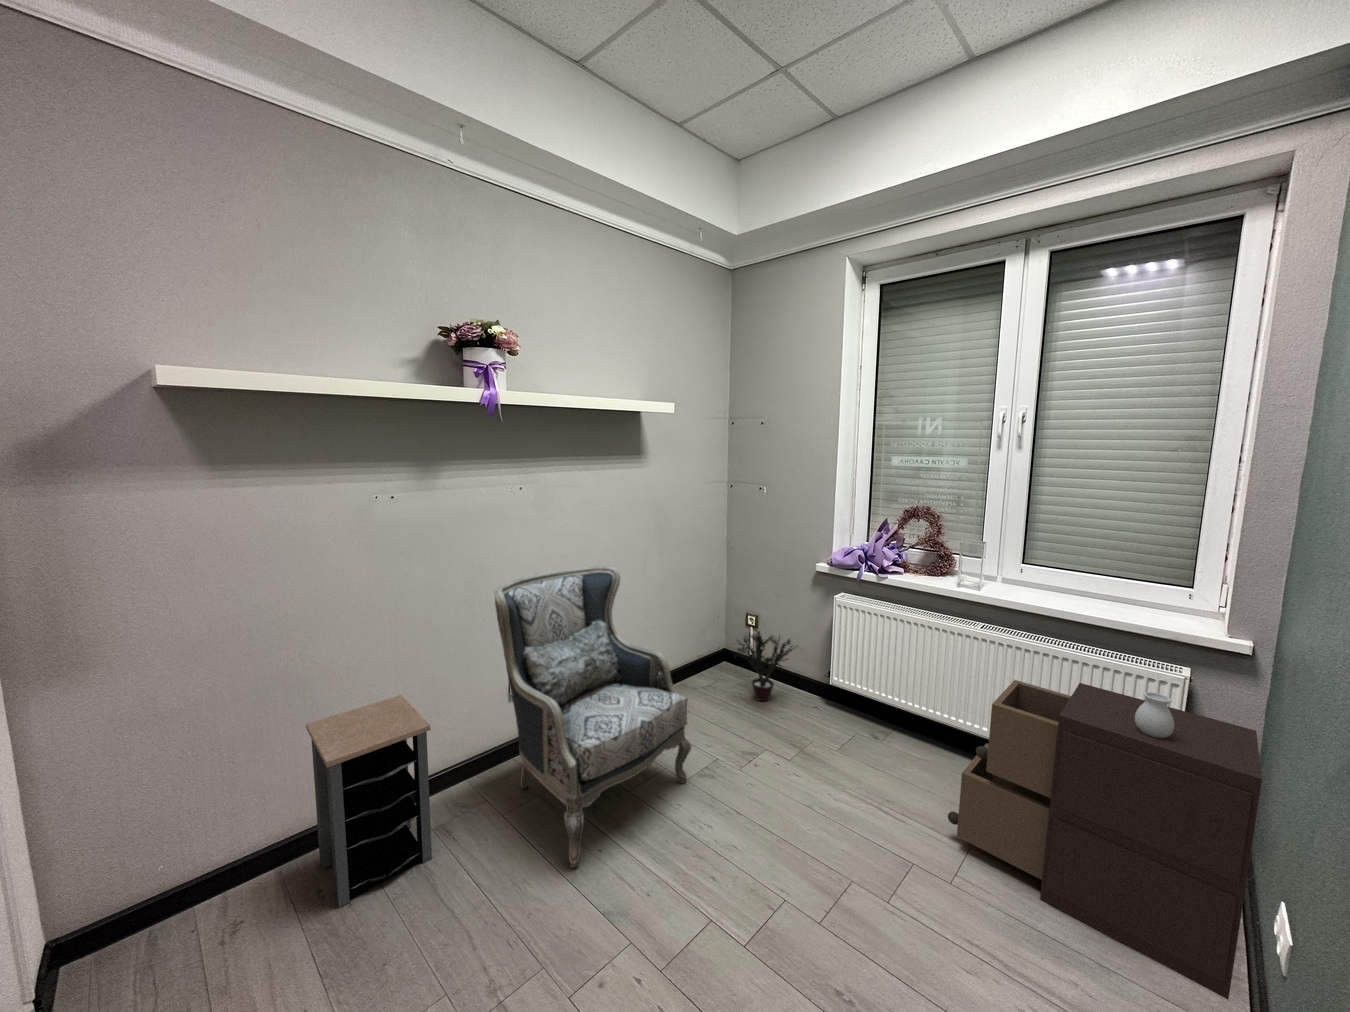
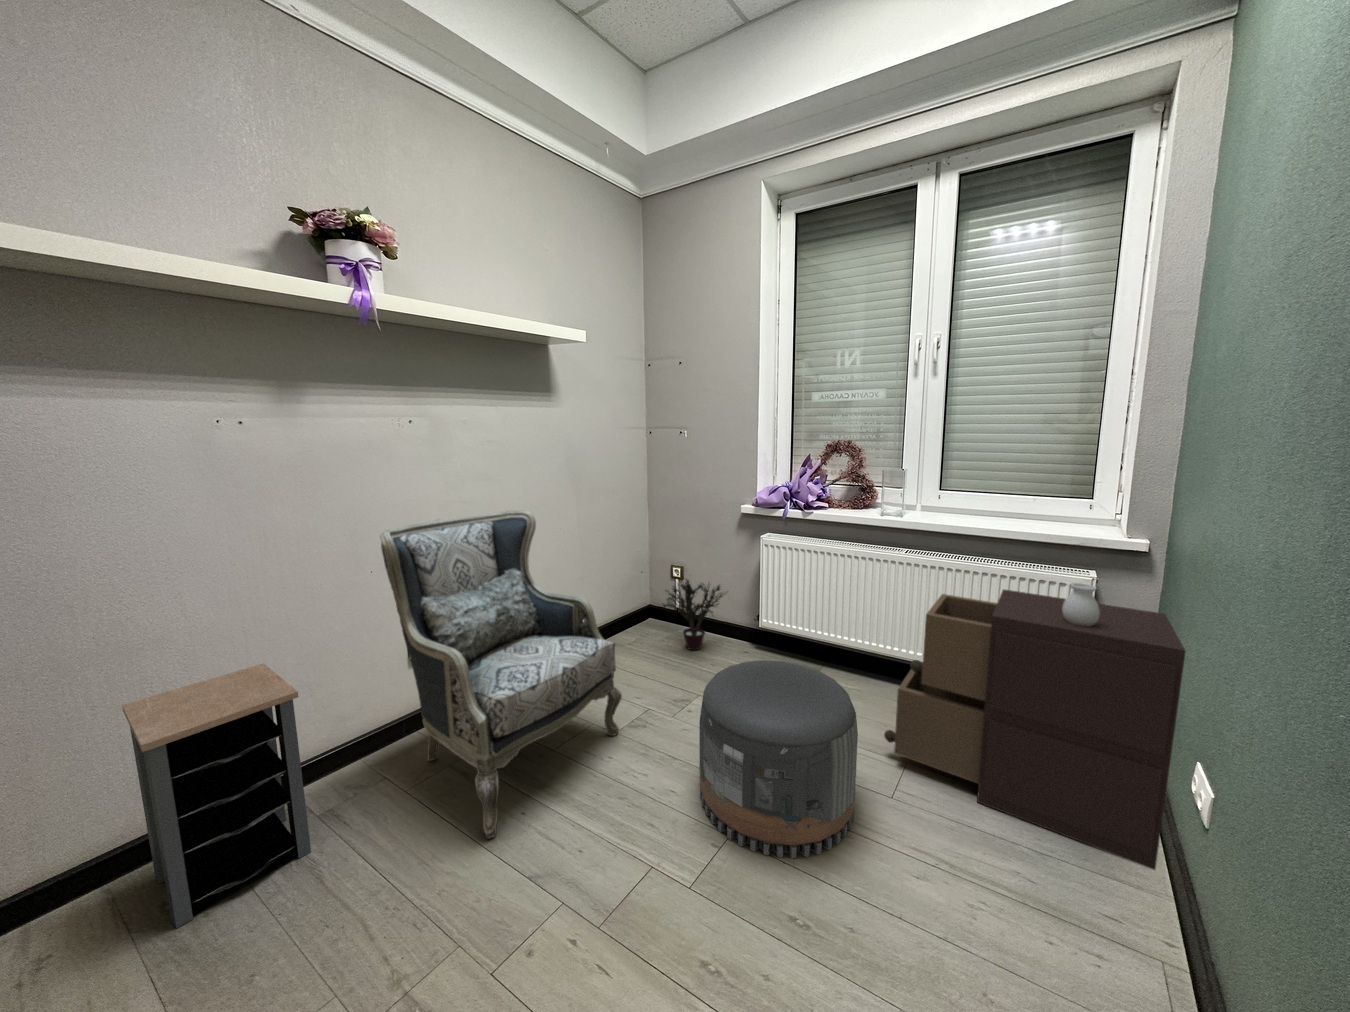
pouf: none [761,730,915,928] -> present [699,660,858,858]

